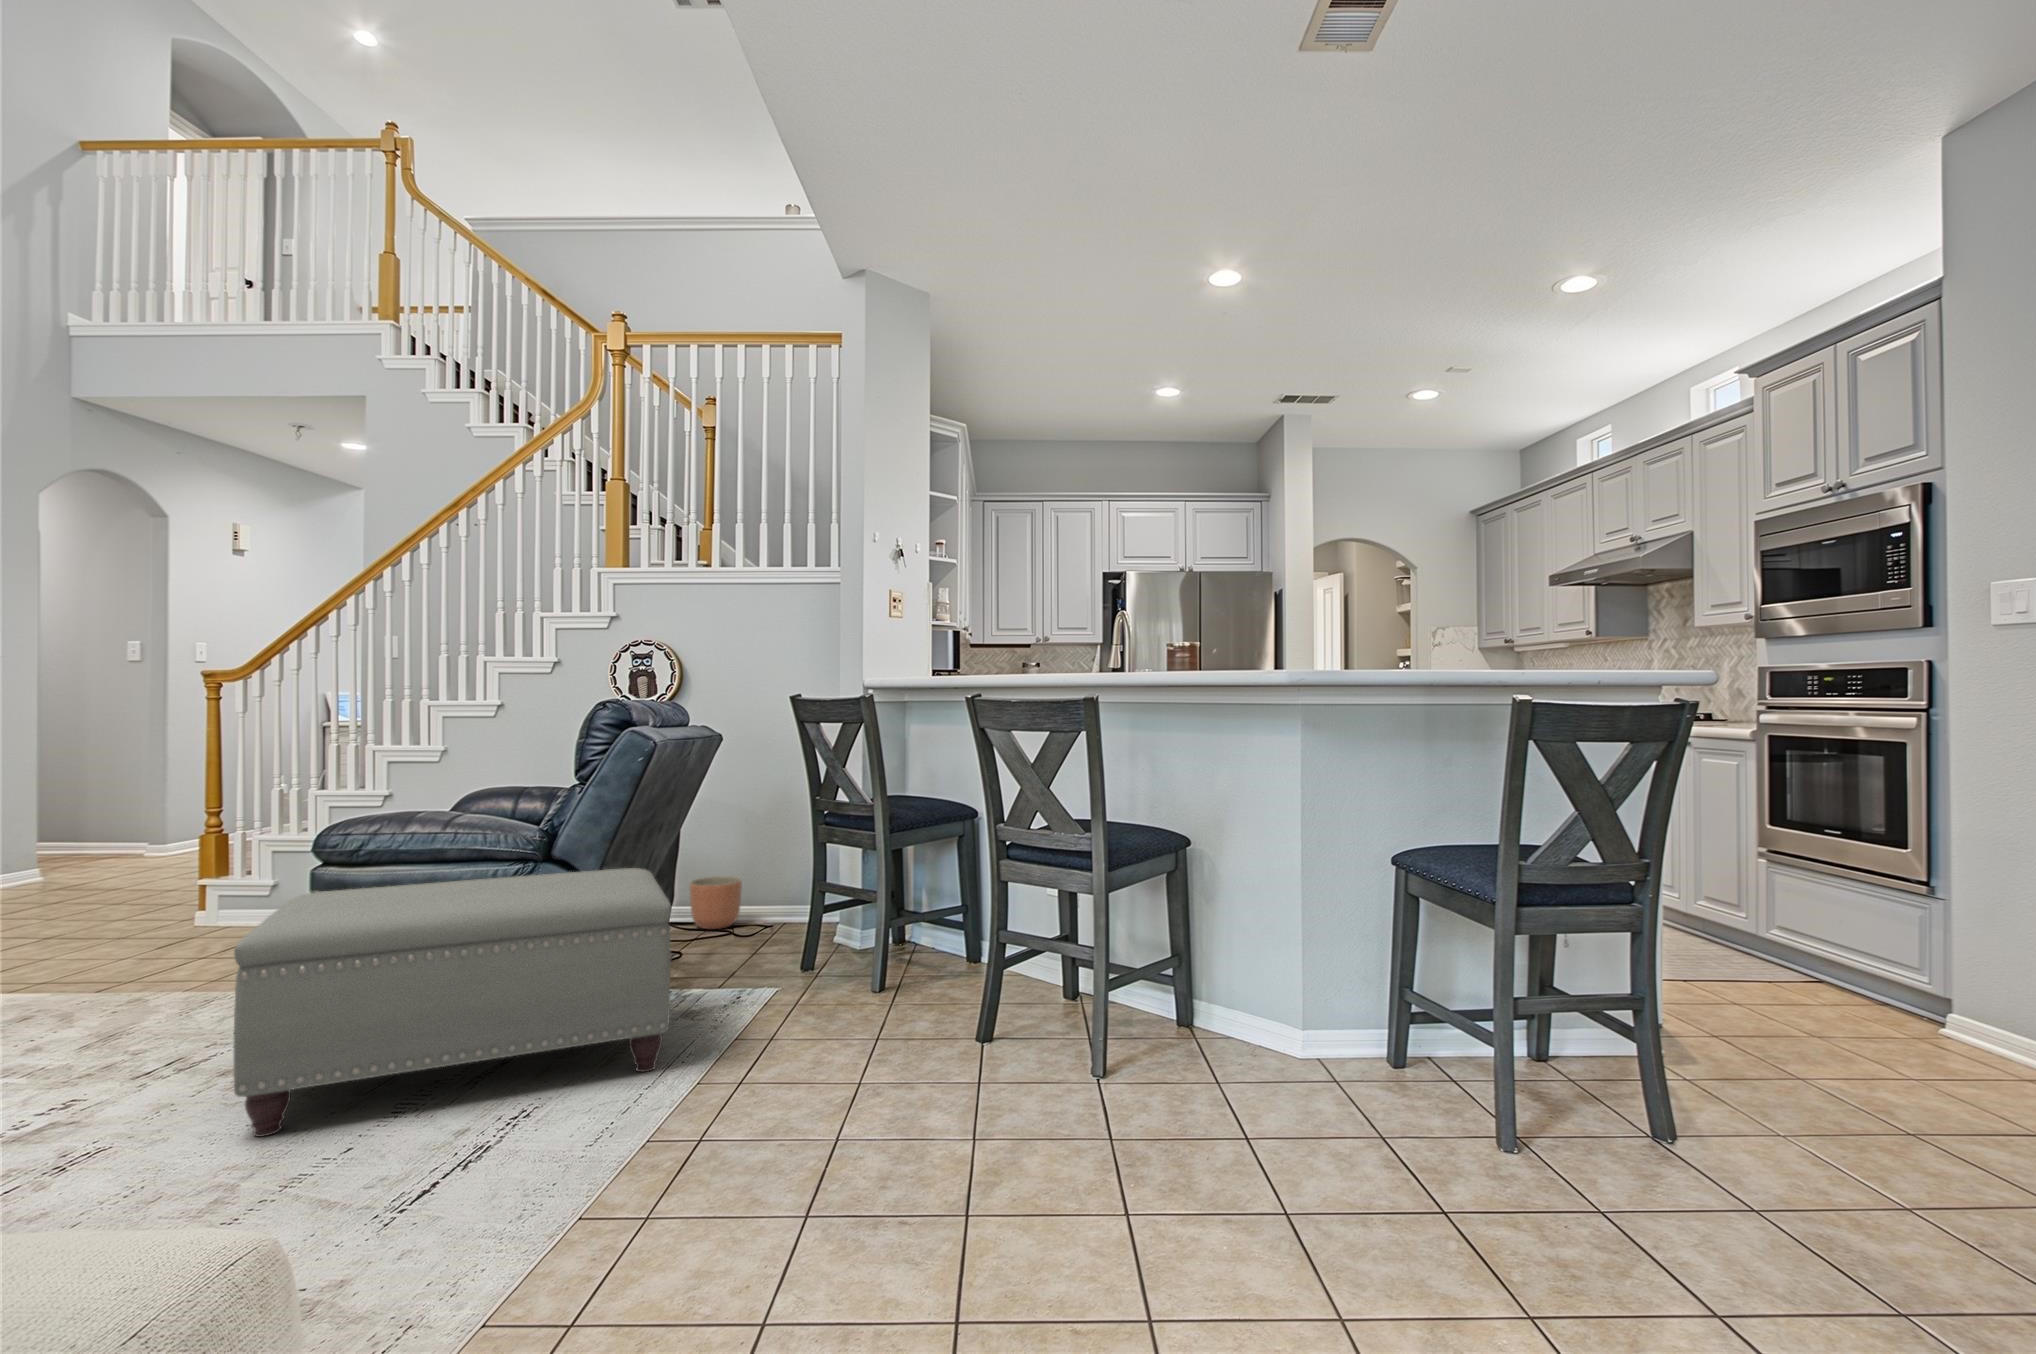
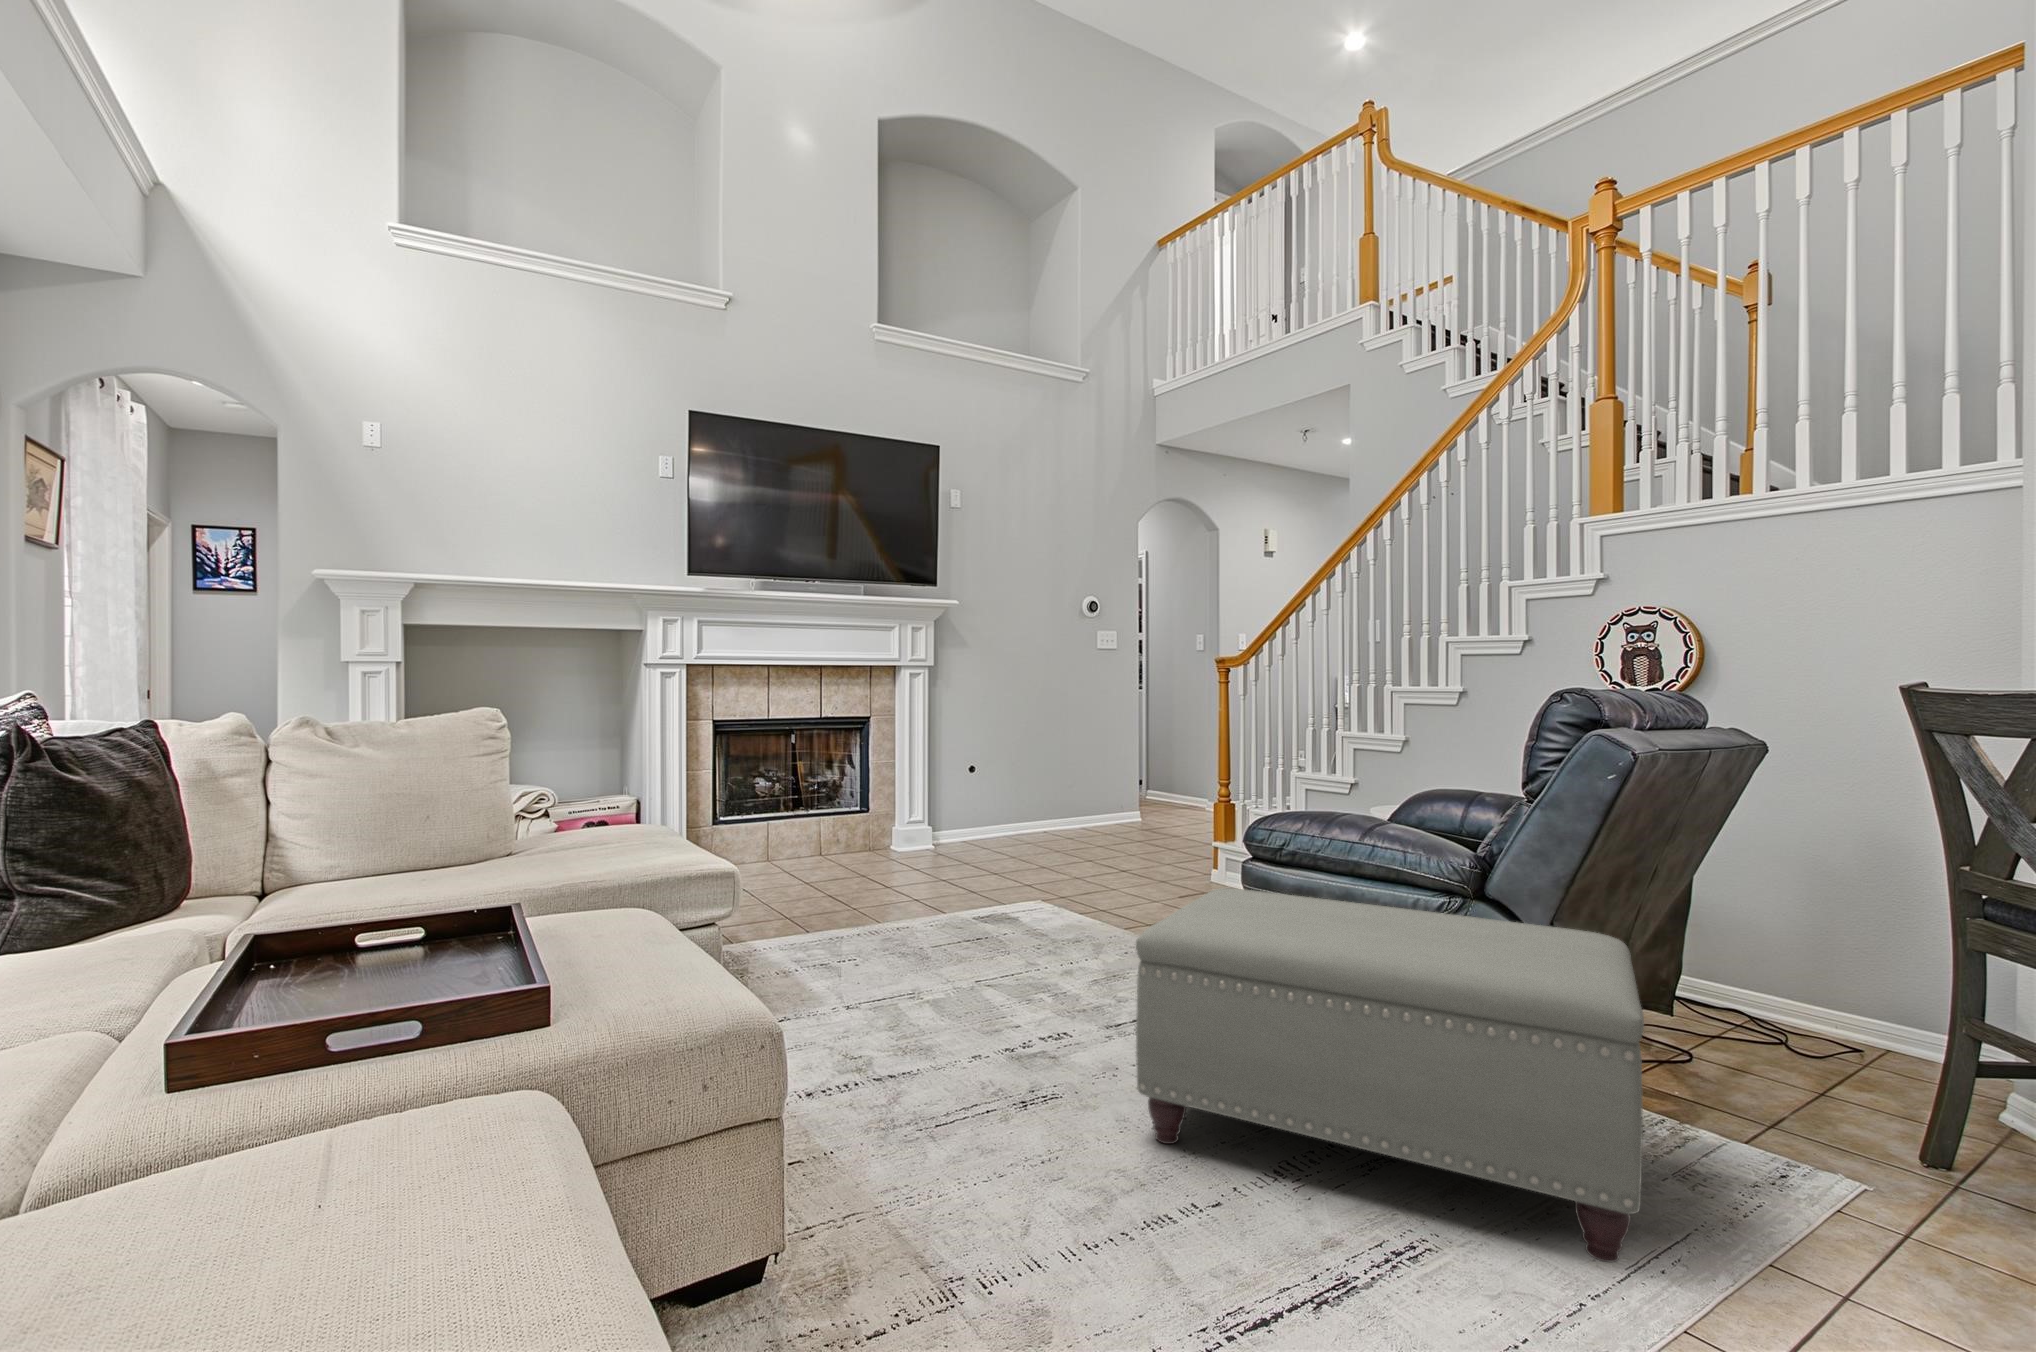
planter: present [690,876,742,929] -> none [1713,948,1806,1032]

